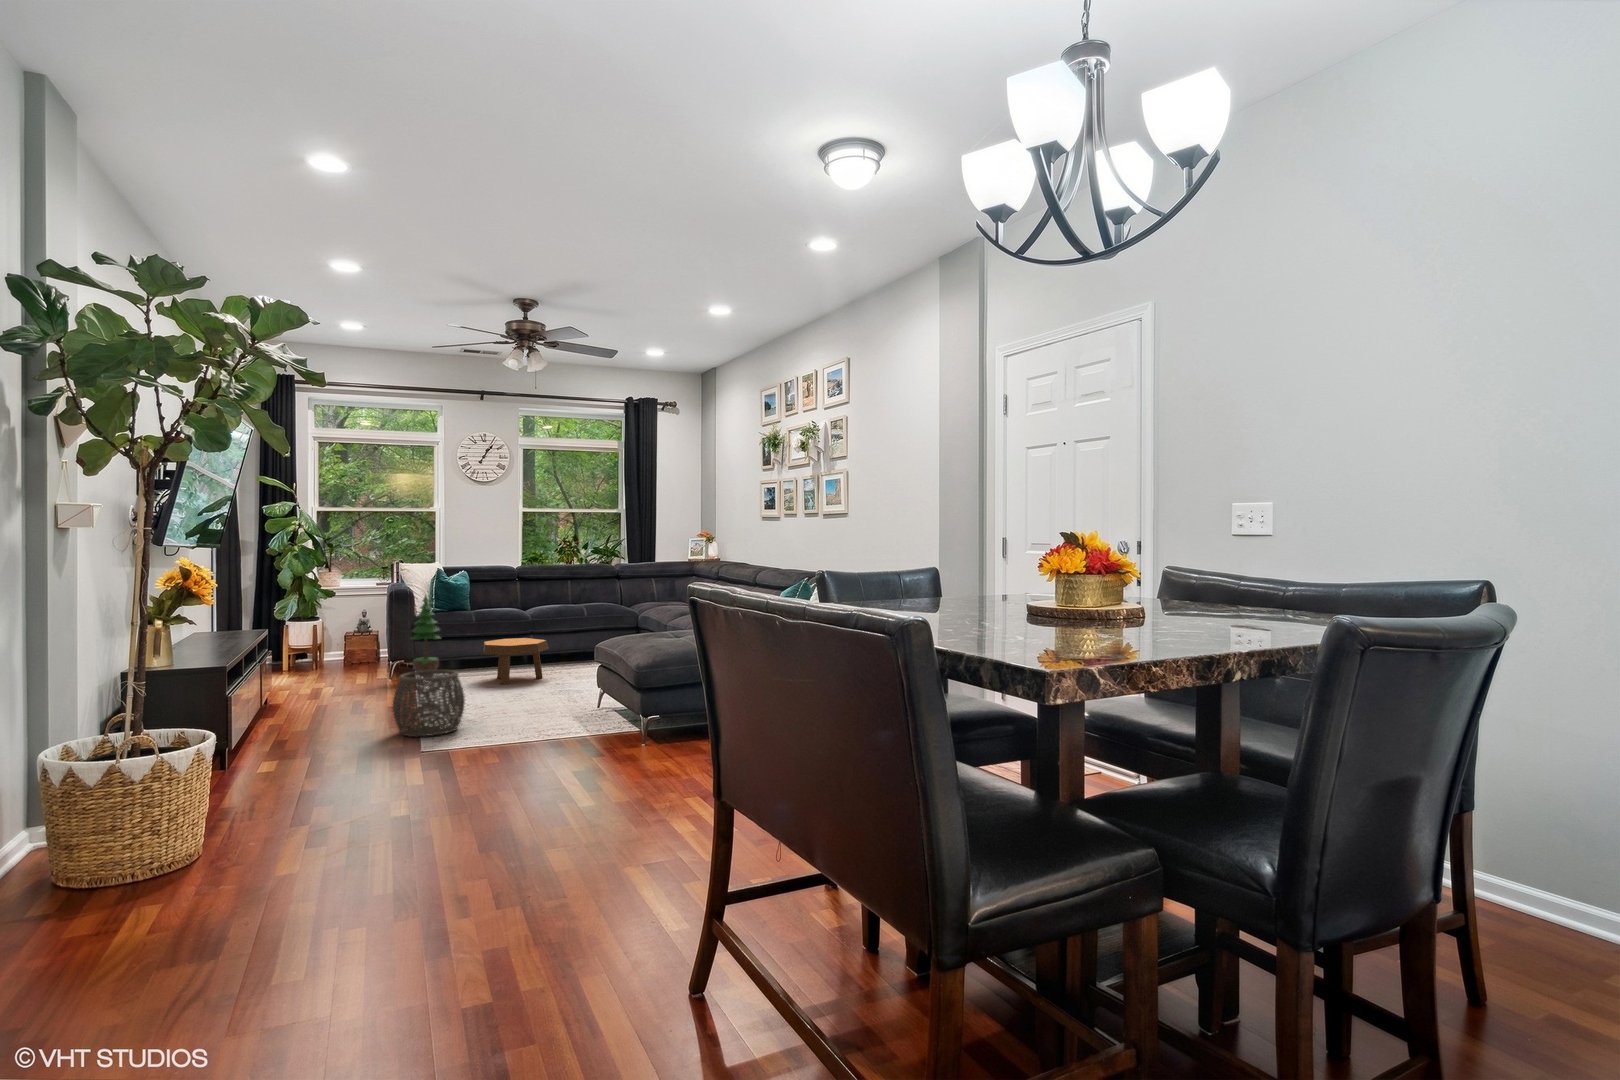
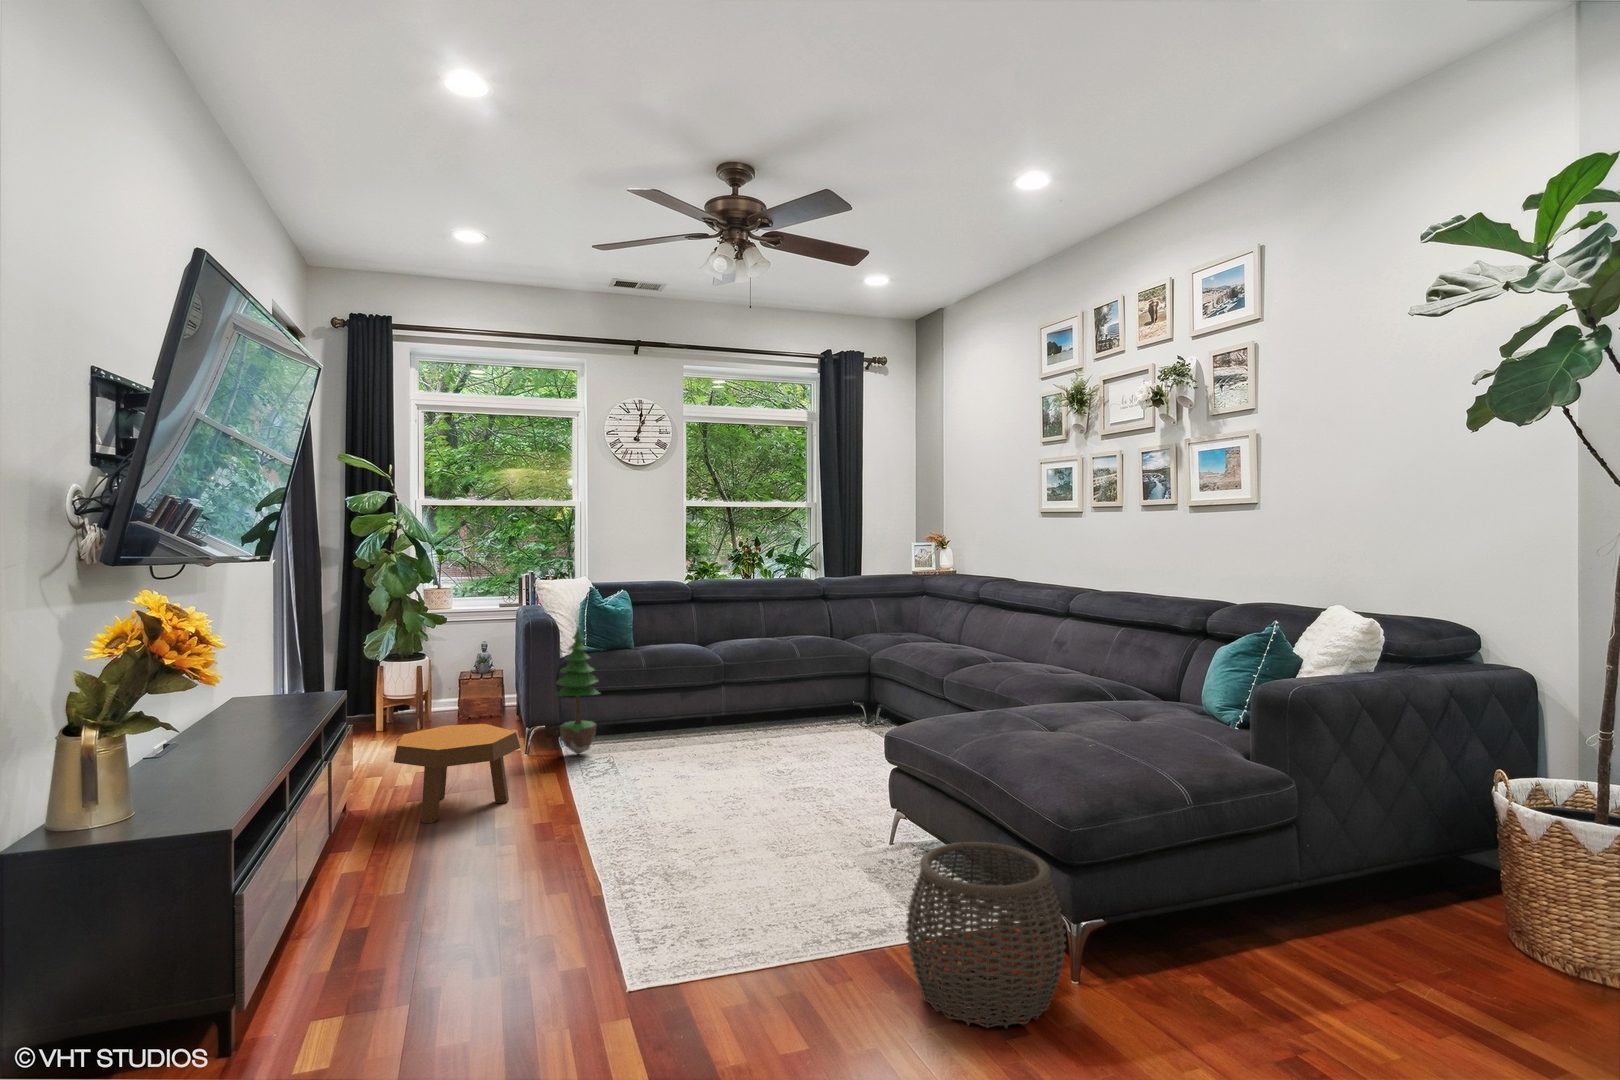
footstool: present [483,638,549,684] -> present [394,724,521,823]
woven basket: present [393,670,465,737] -> present [906,842,1066,1028]

